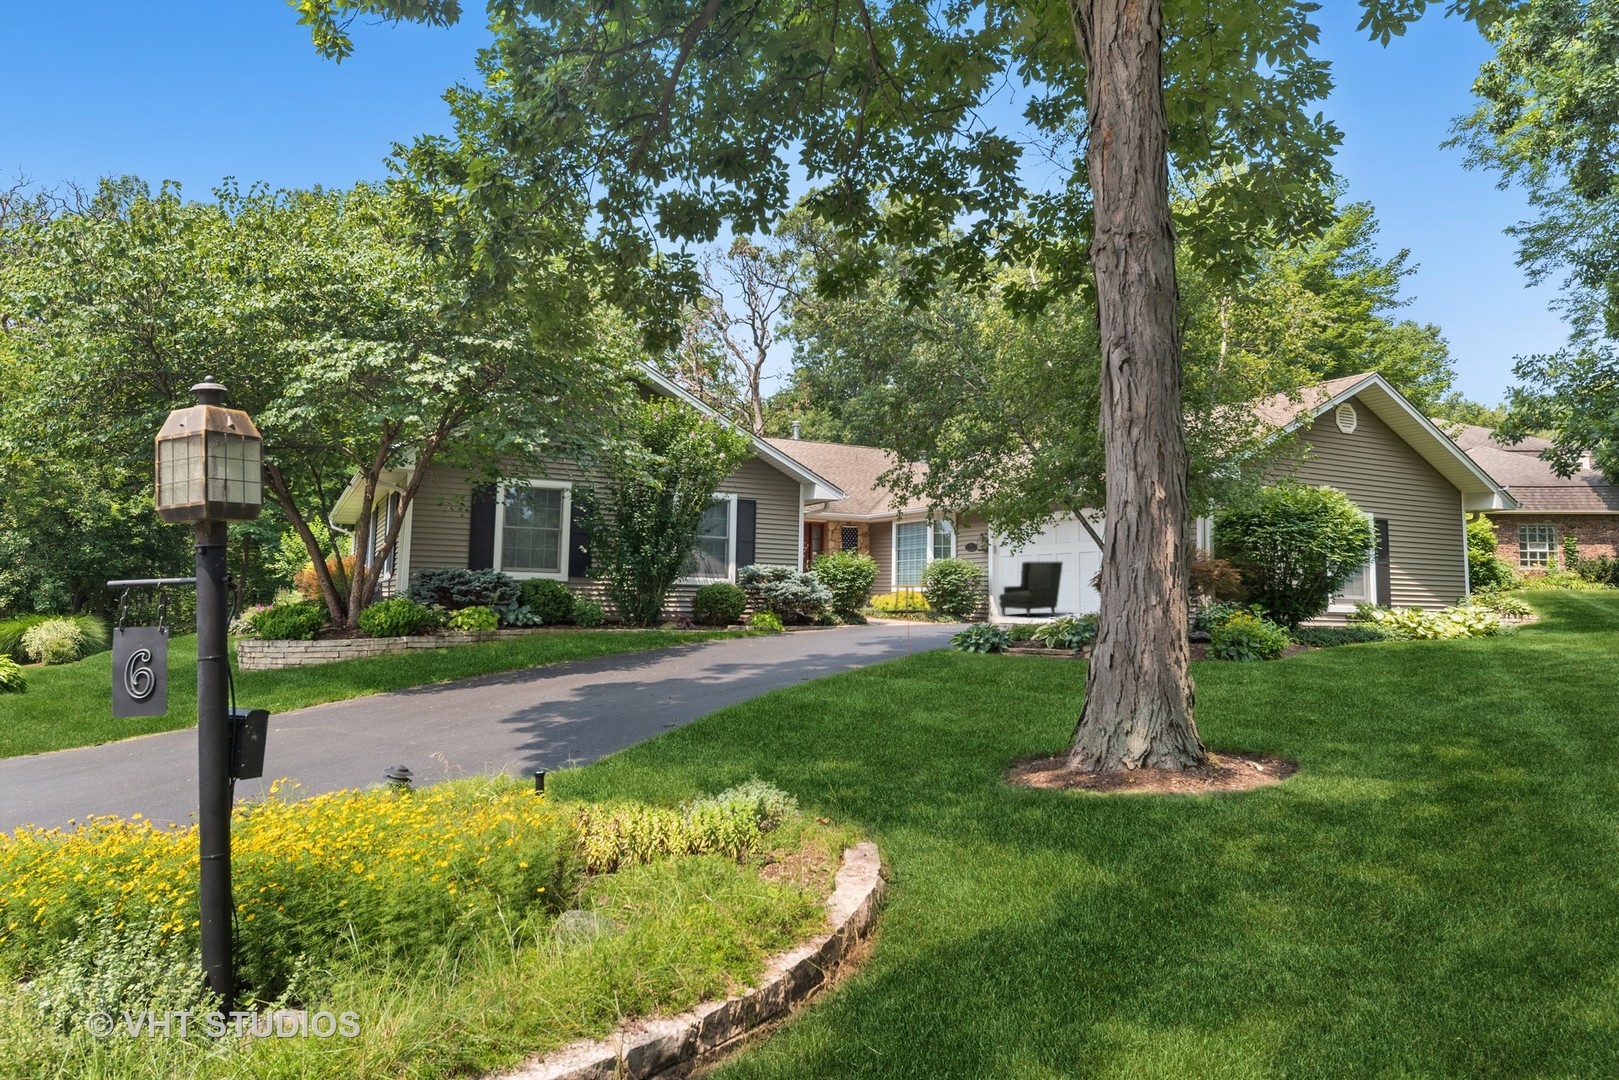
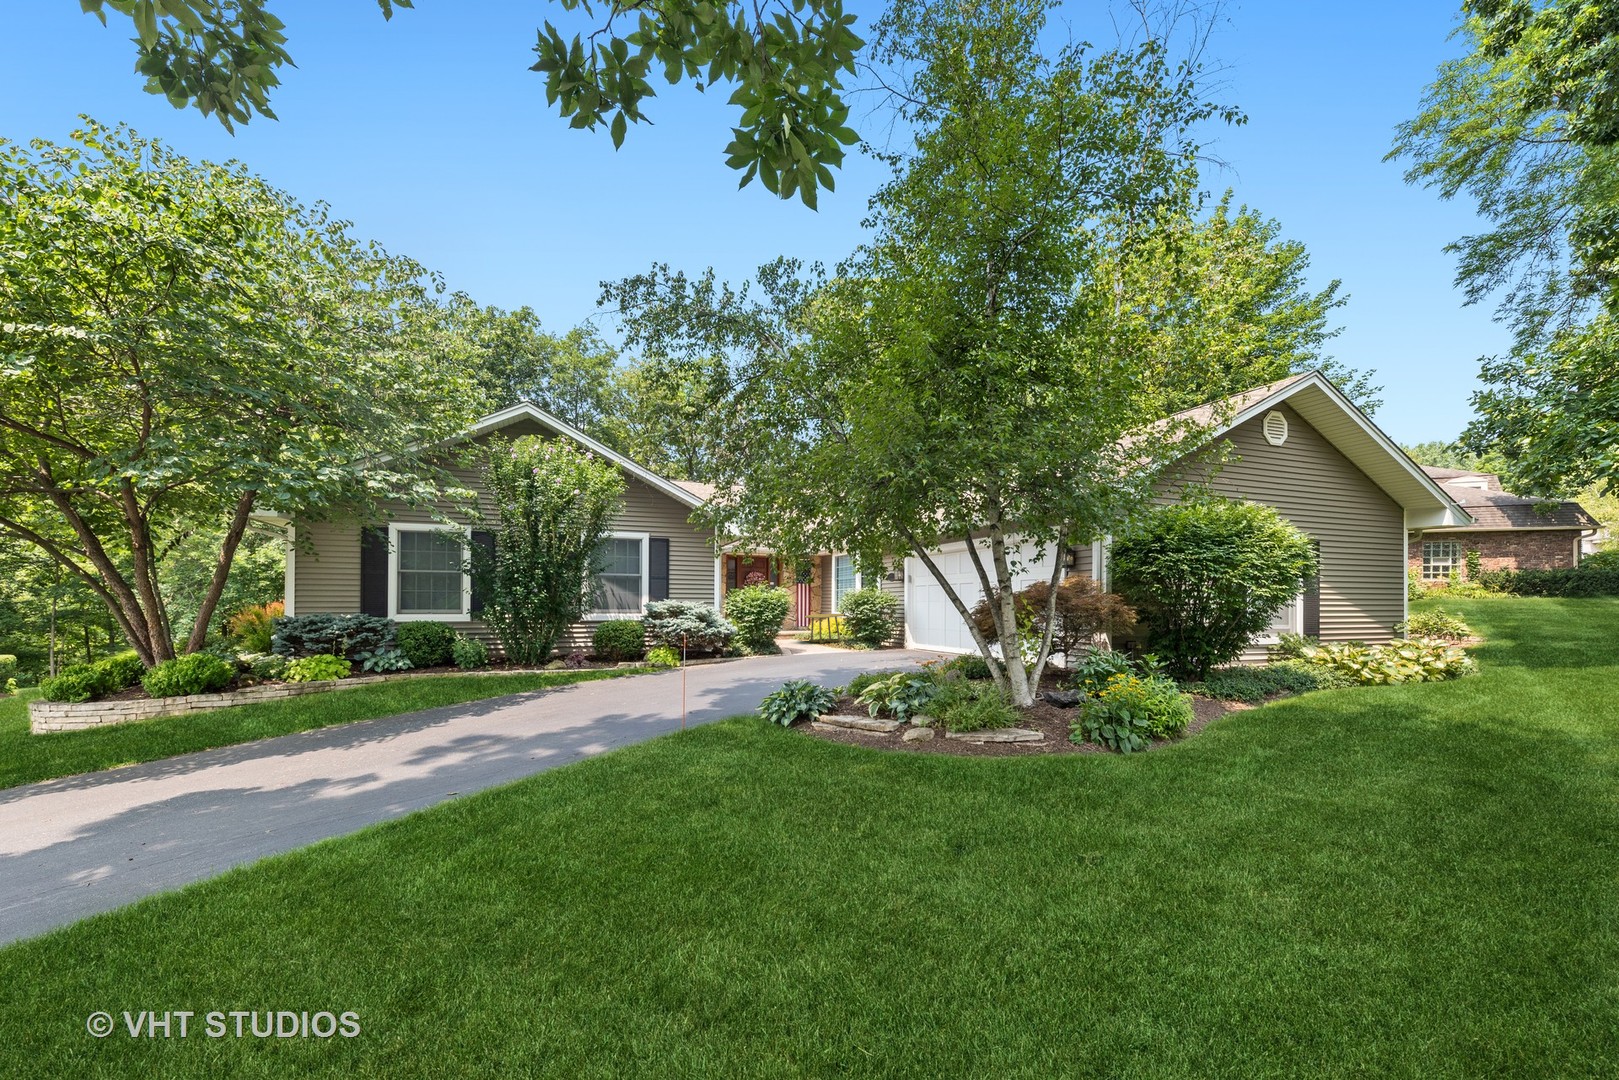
chair: present [999,561,1063,617] -> none [908,590,971,650]

